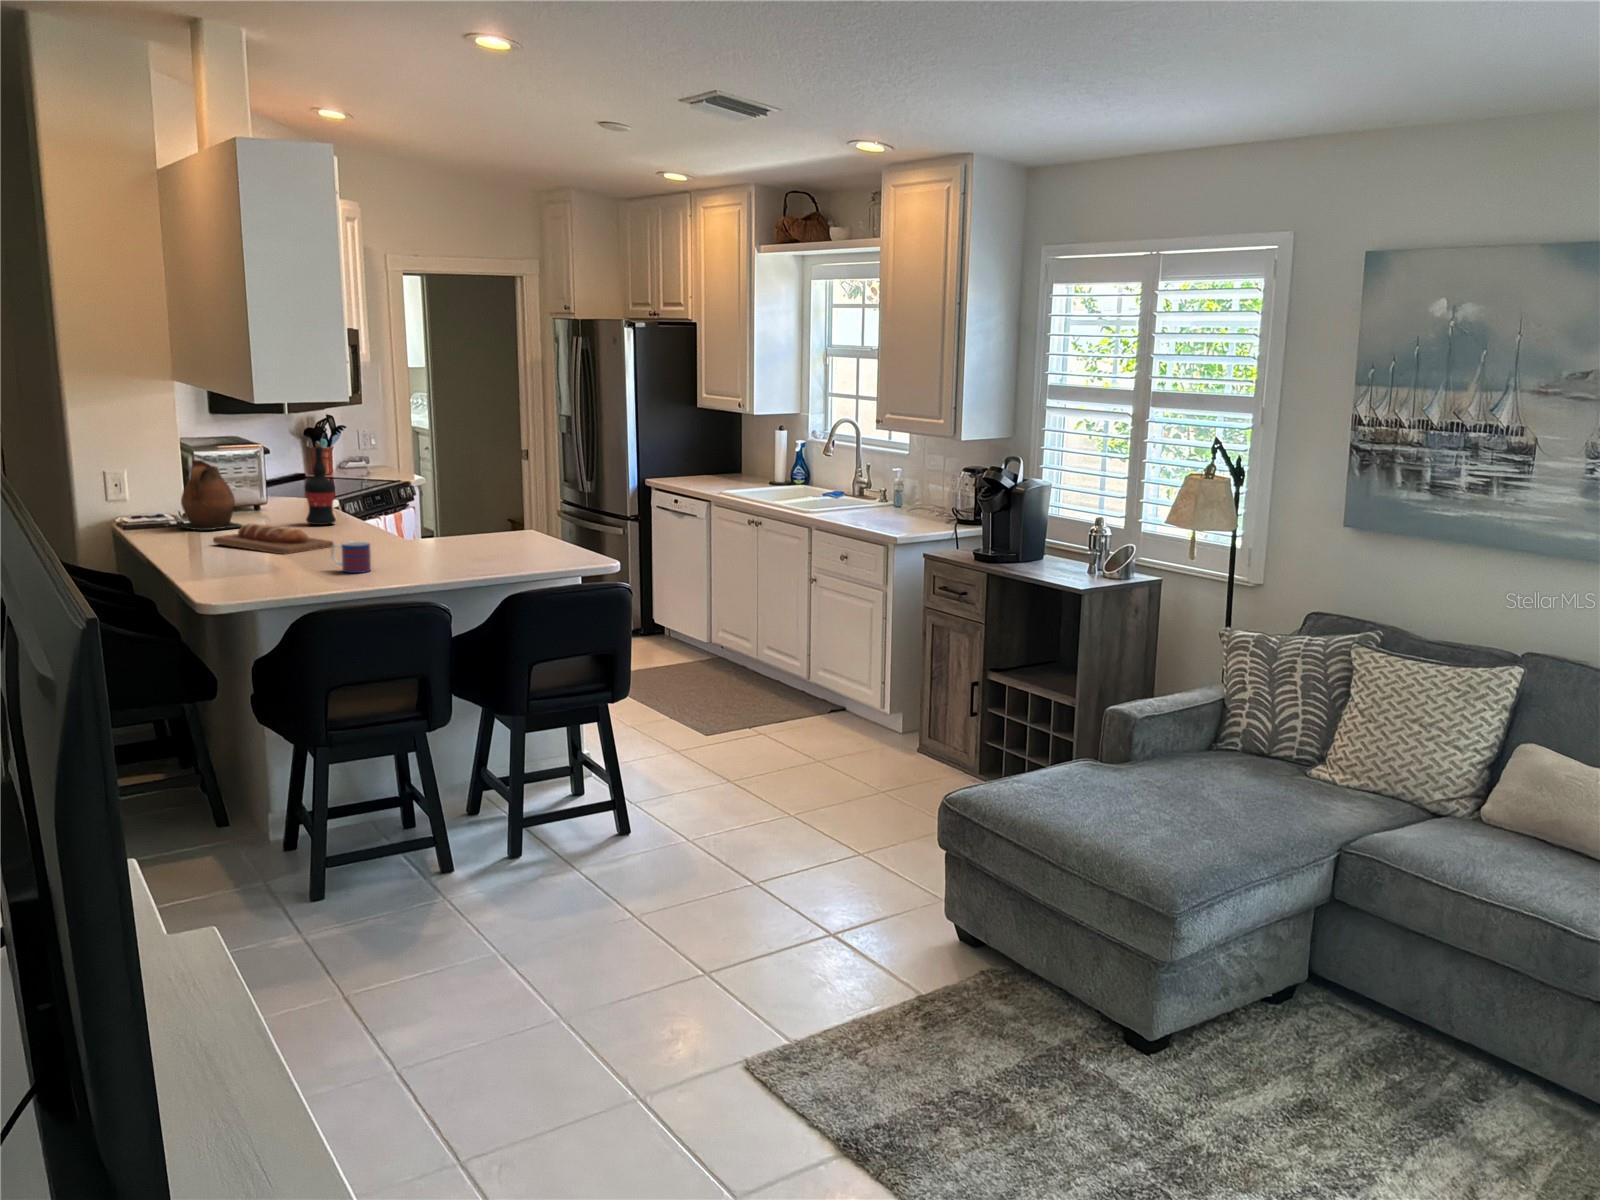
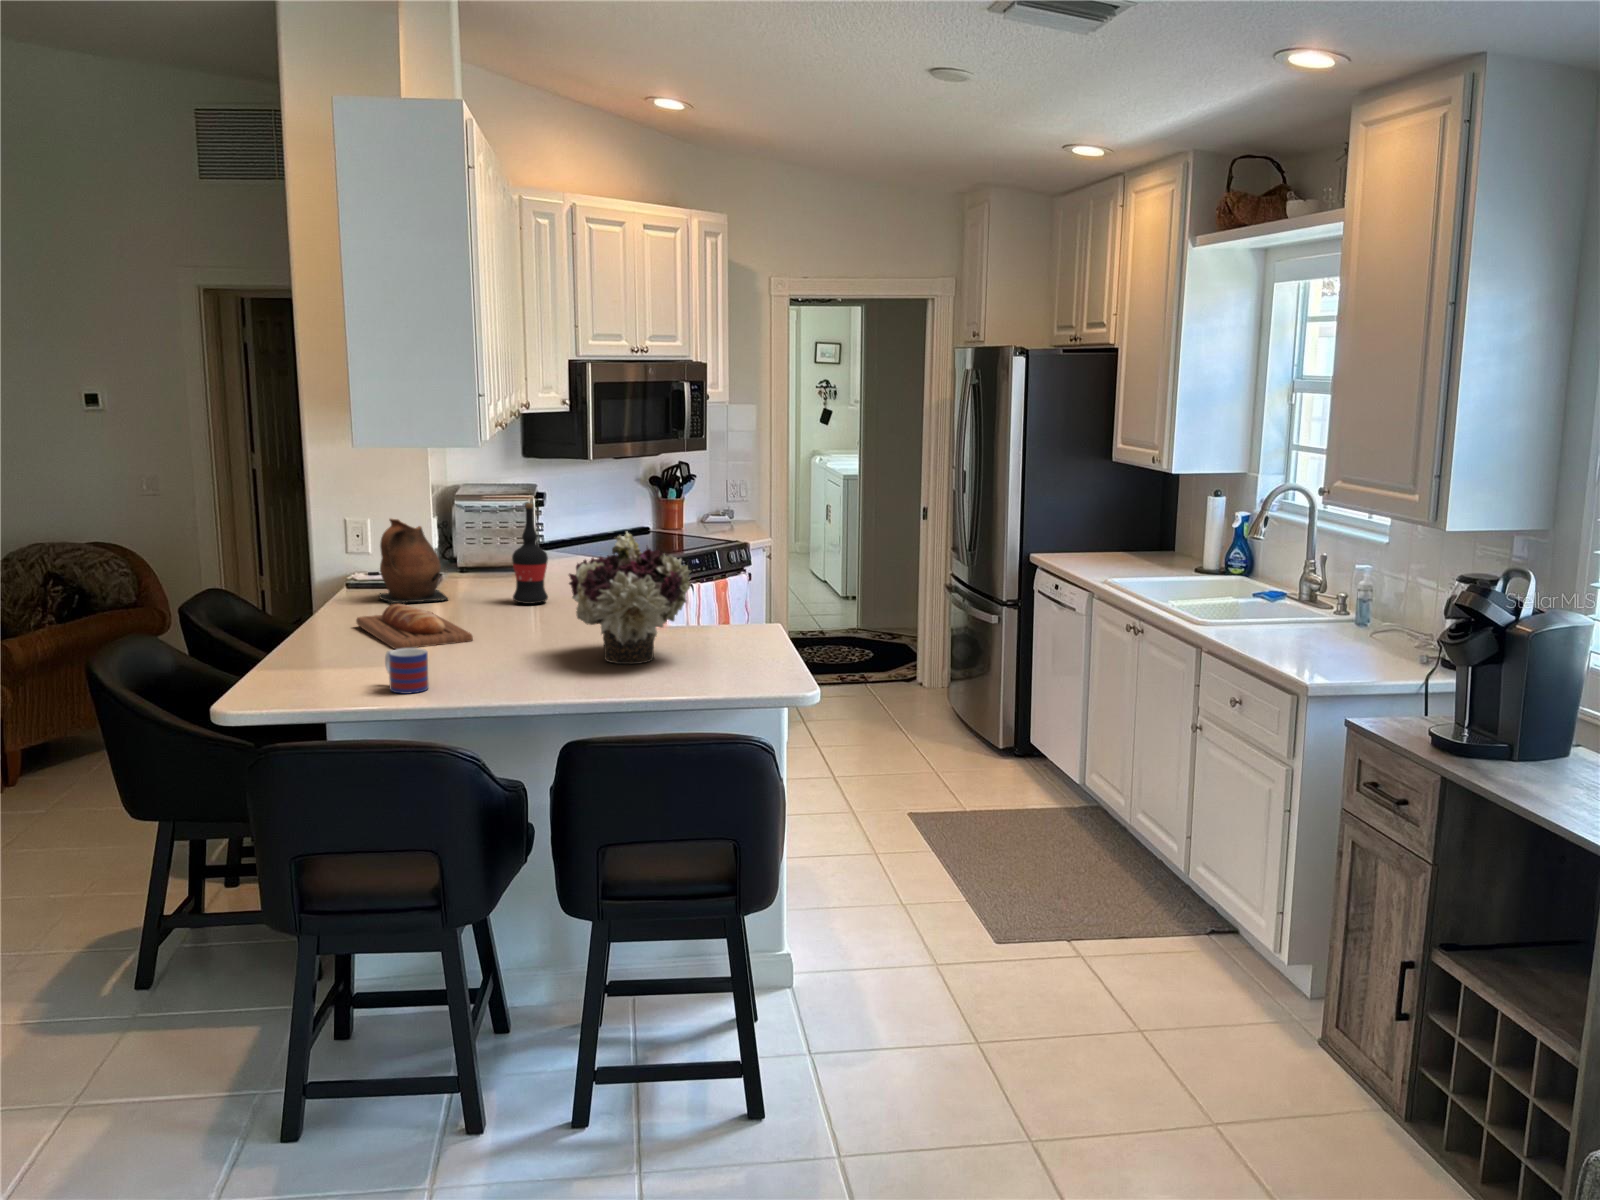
flower arrangement: none [425,454,523,550] -> present [569,532,690,664]

